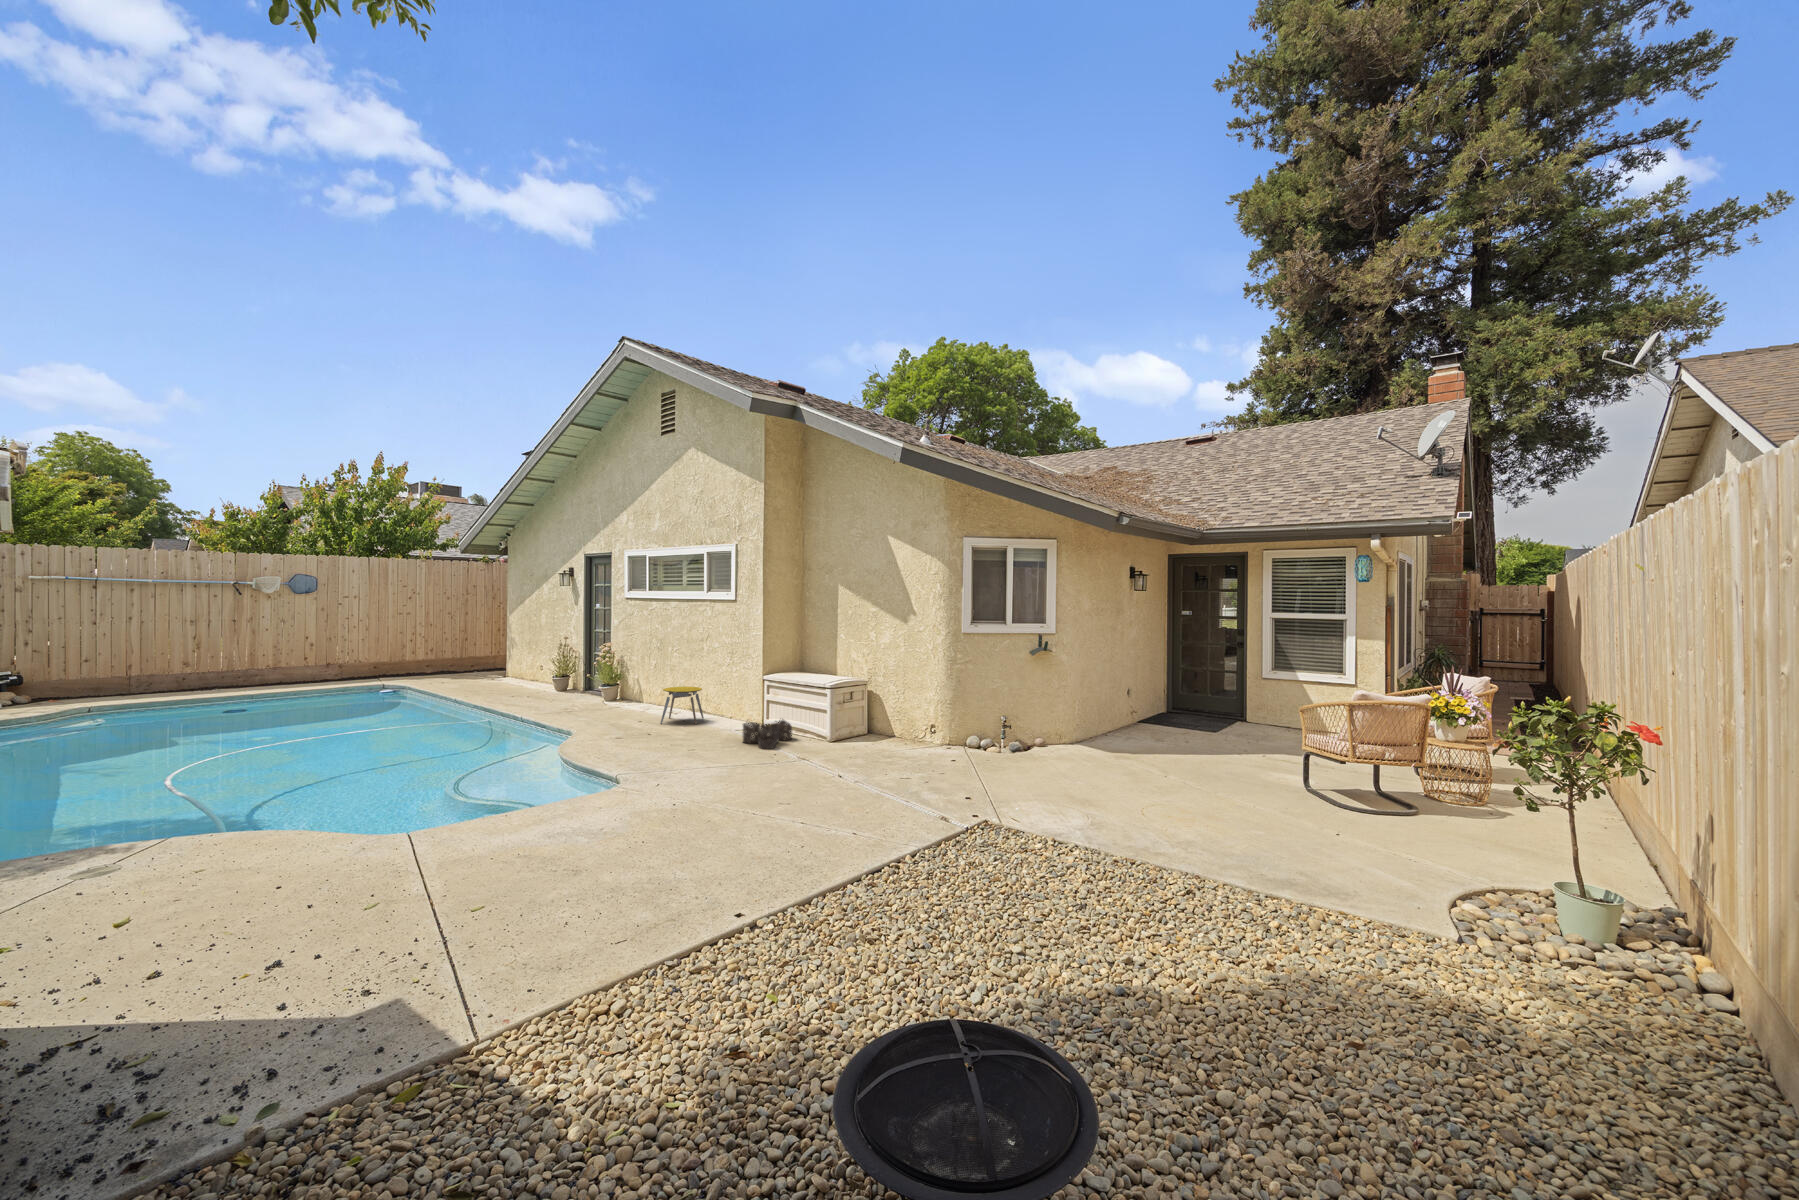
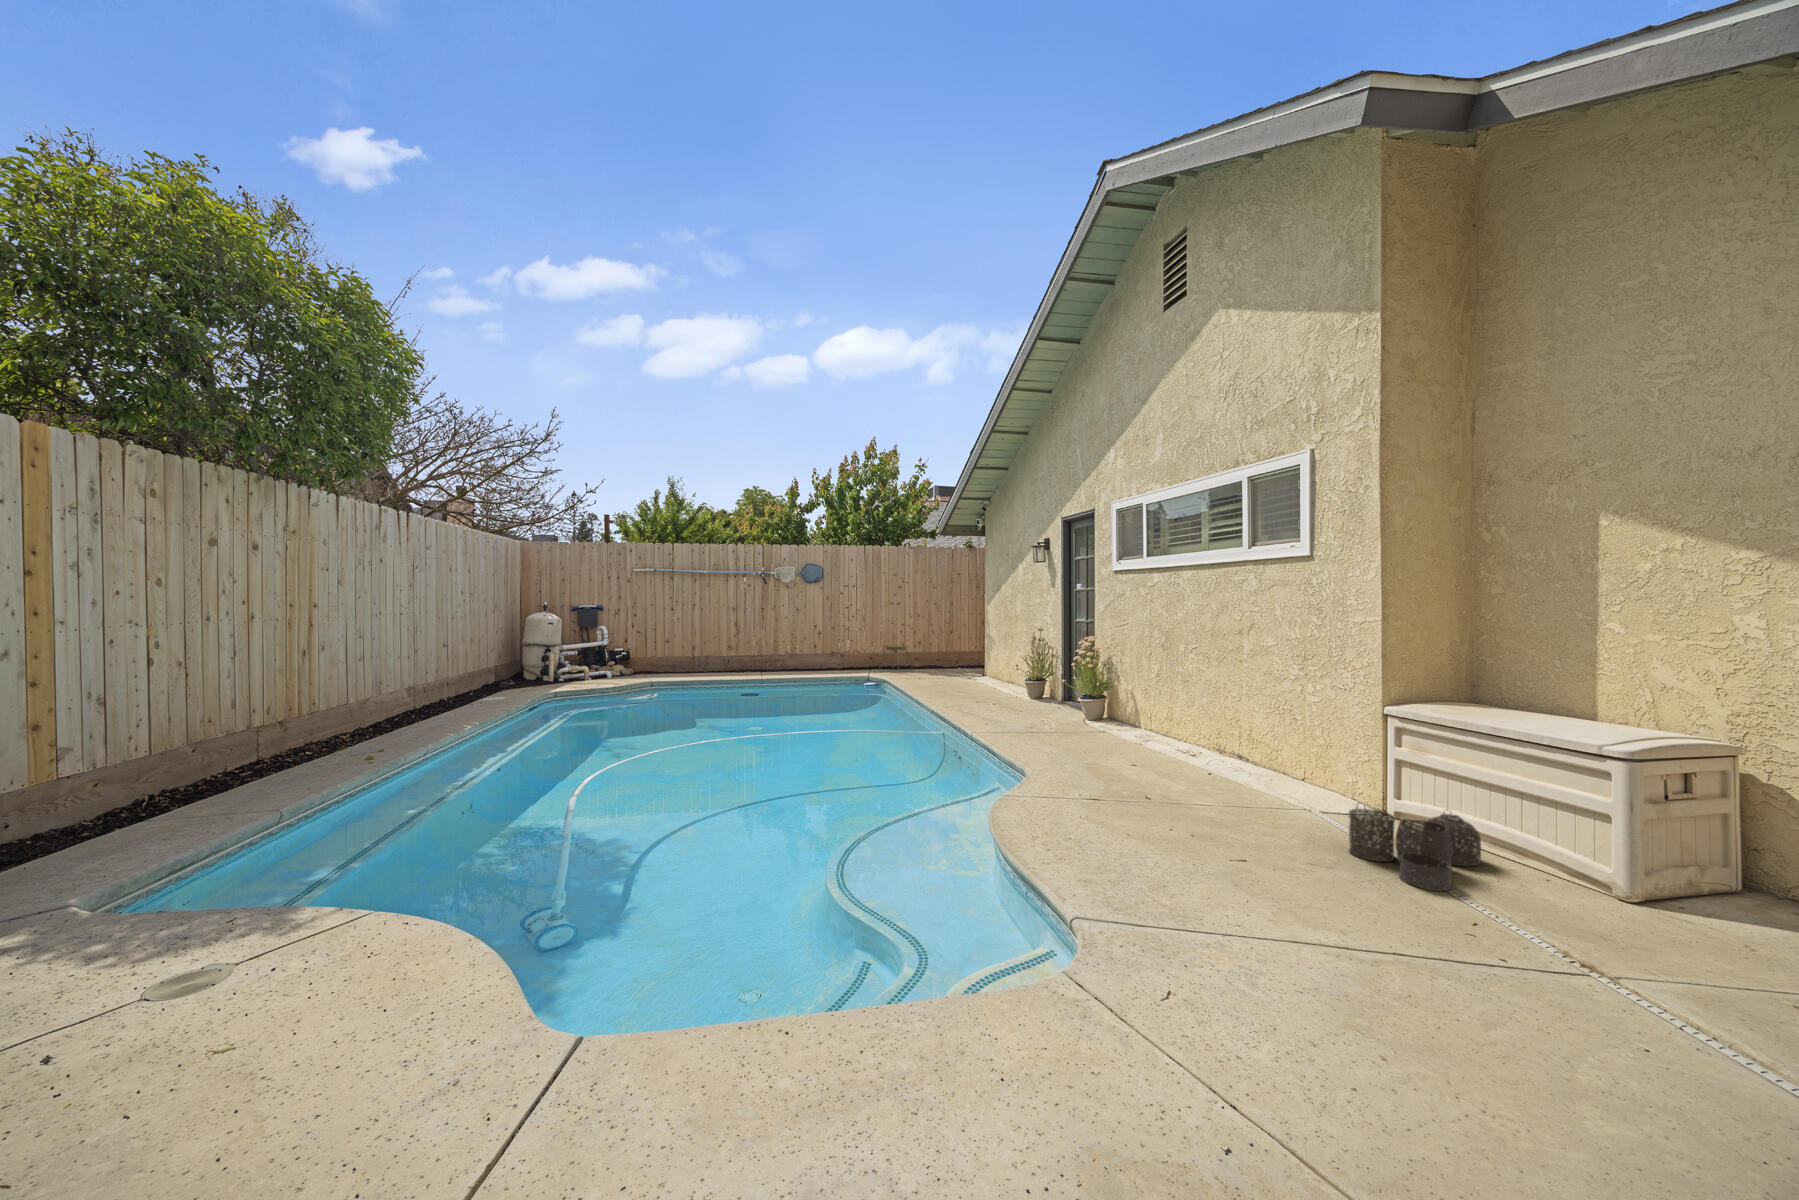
stool: present [660,687,704,724] -> present [881,646,910,662]

